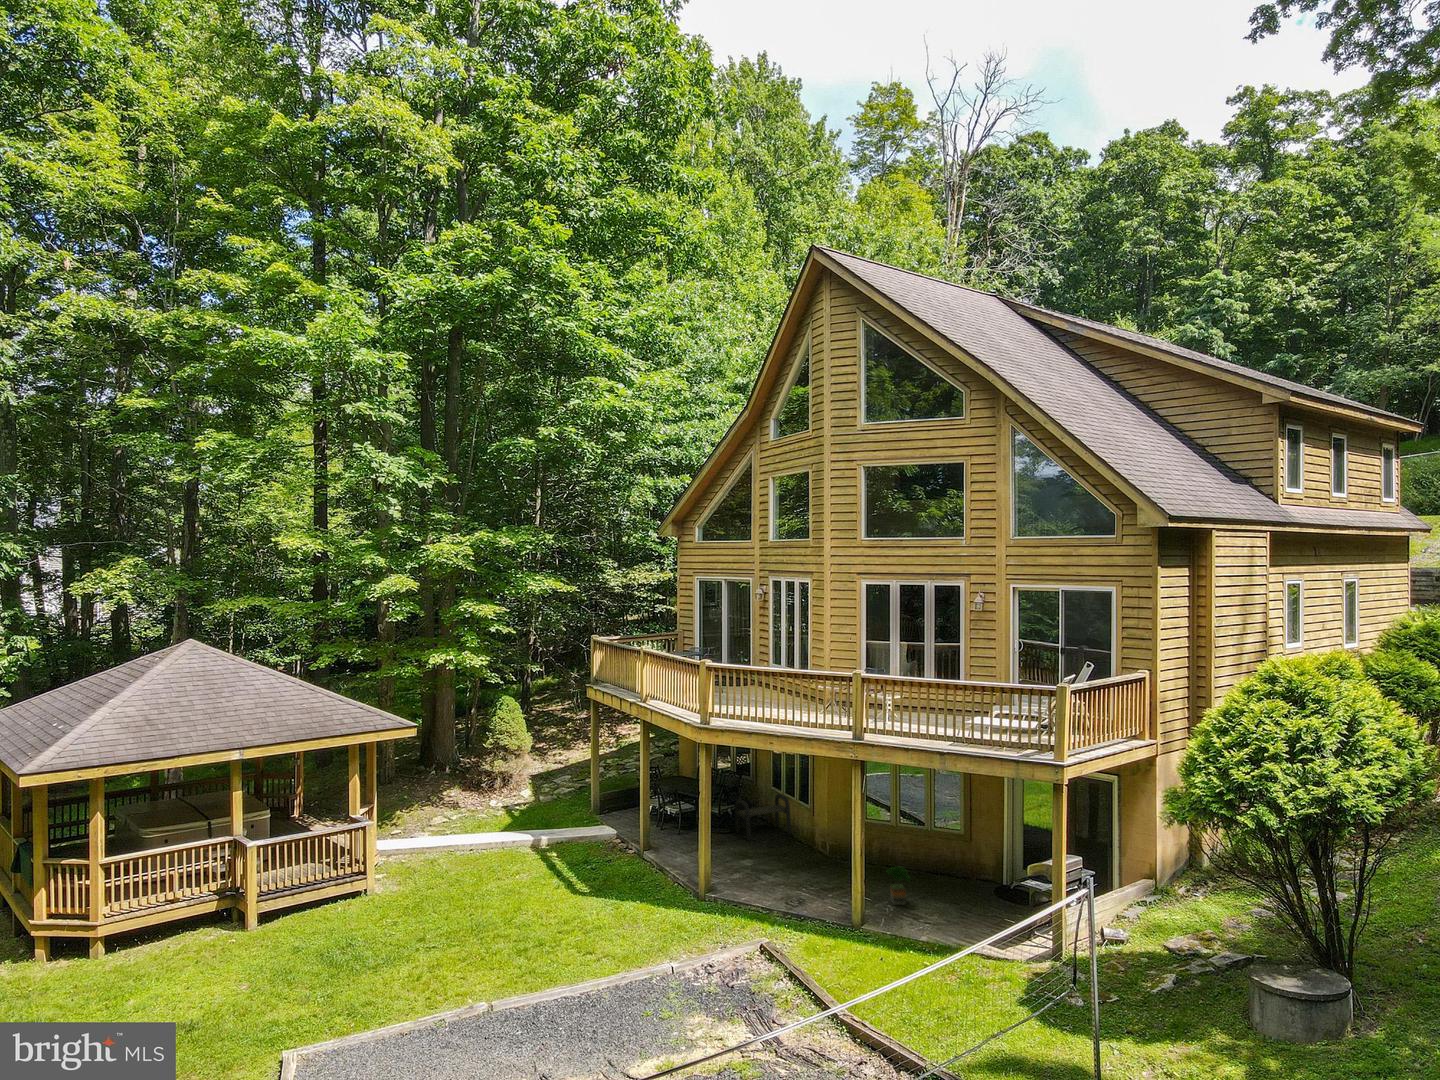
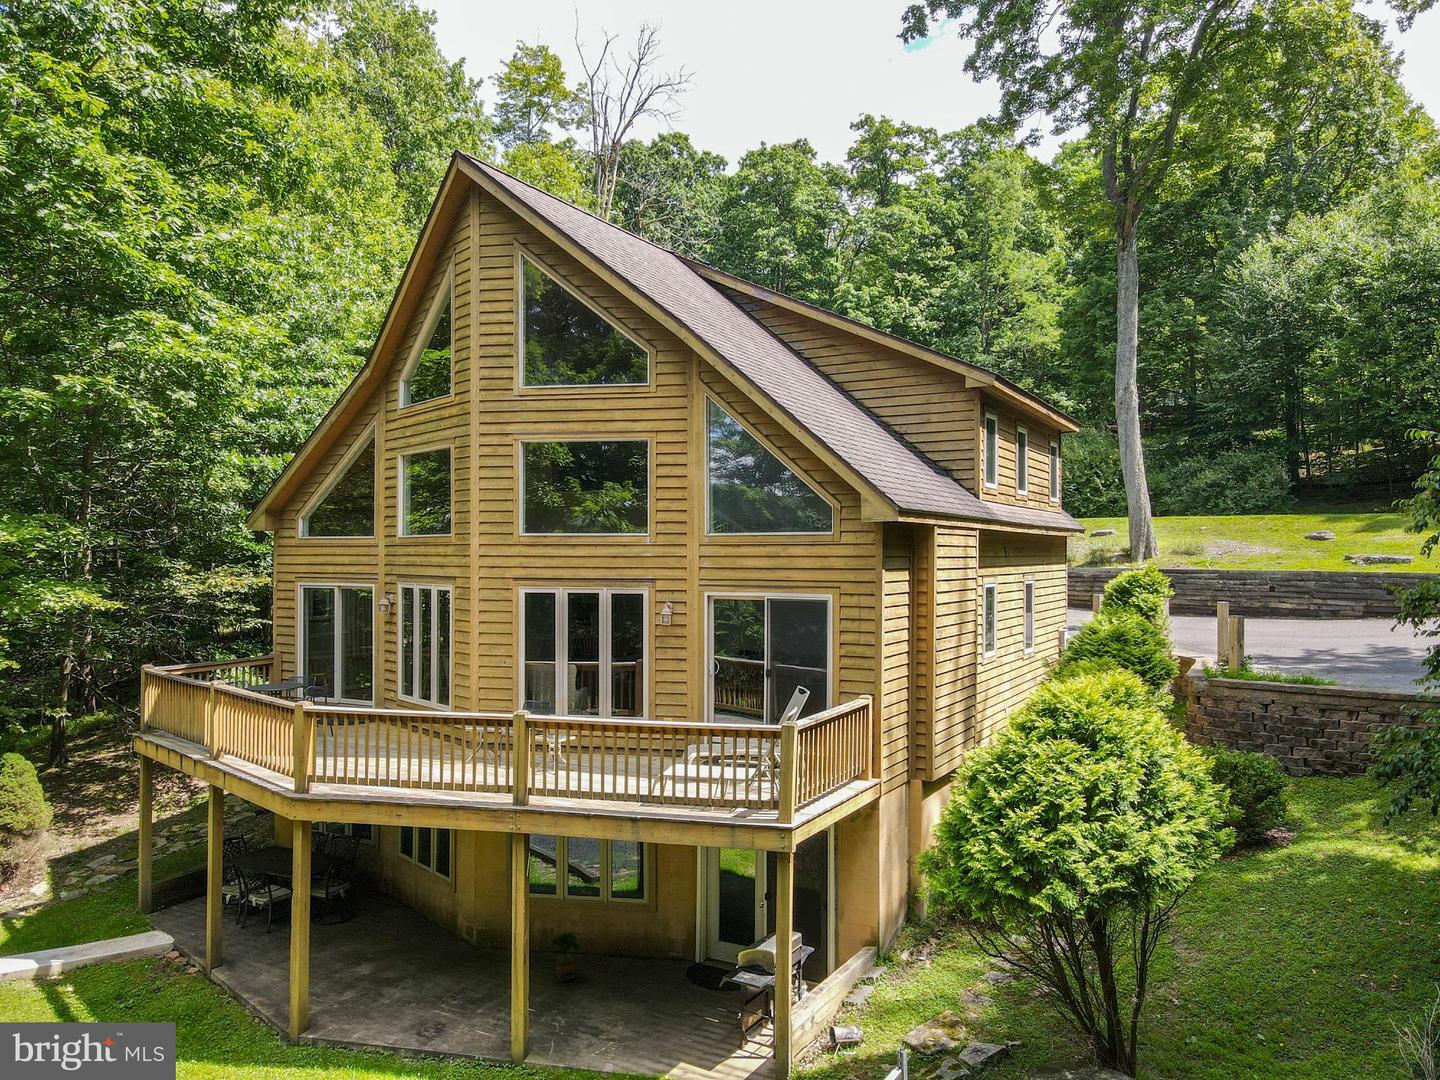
bench: present [735,794,791,840] -> none [356,853,431,922]

